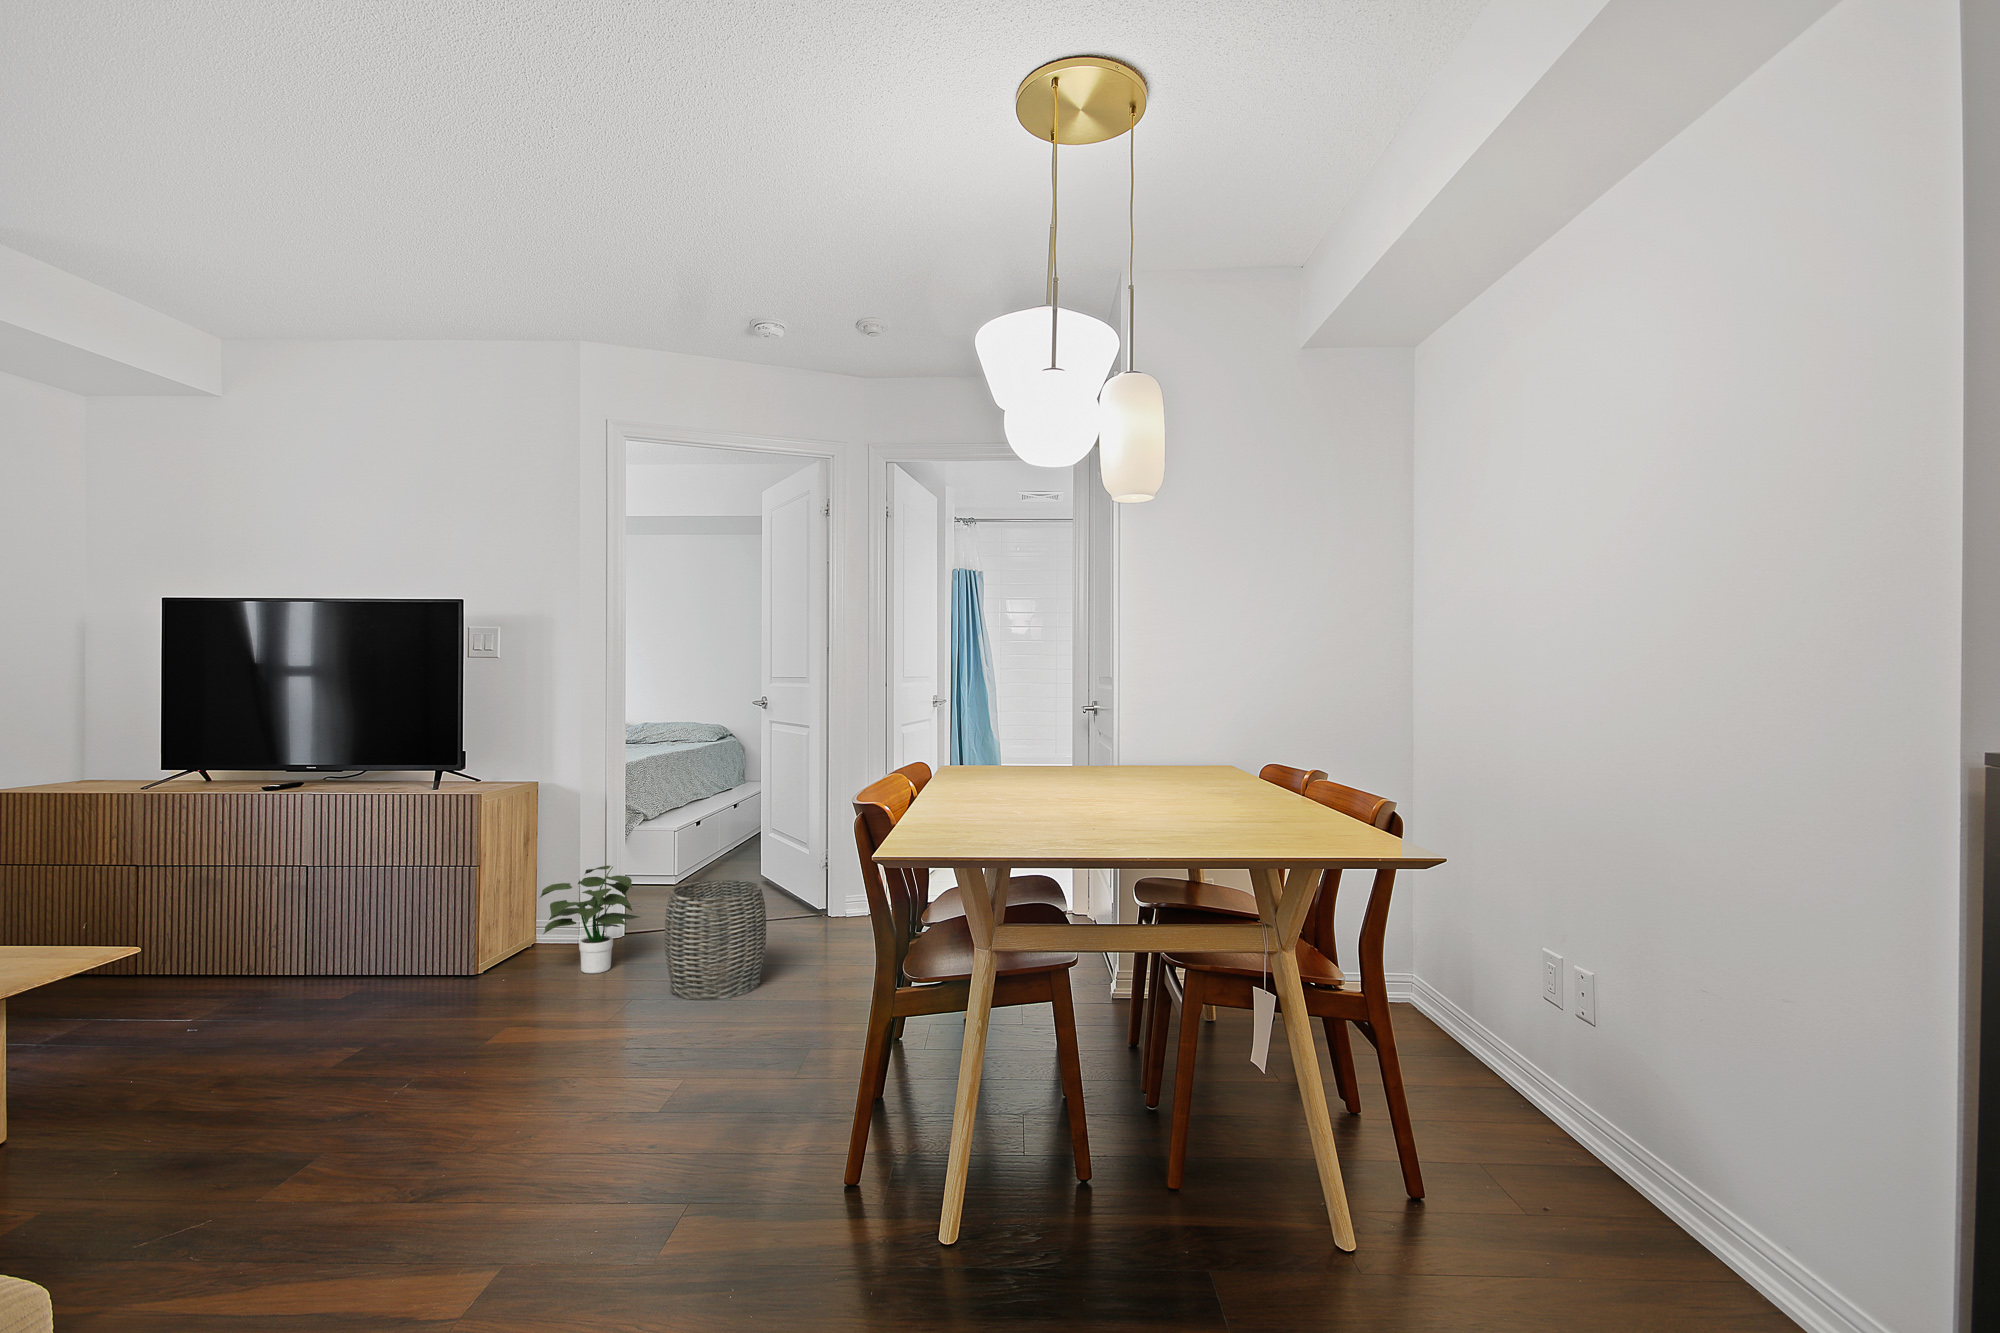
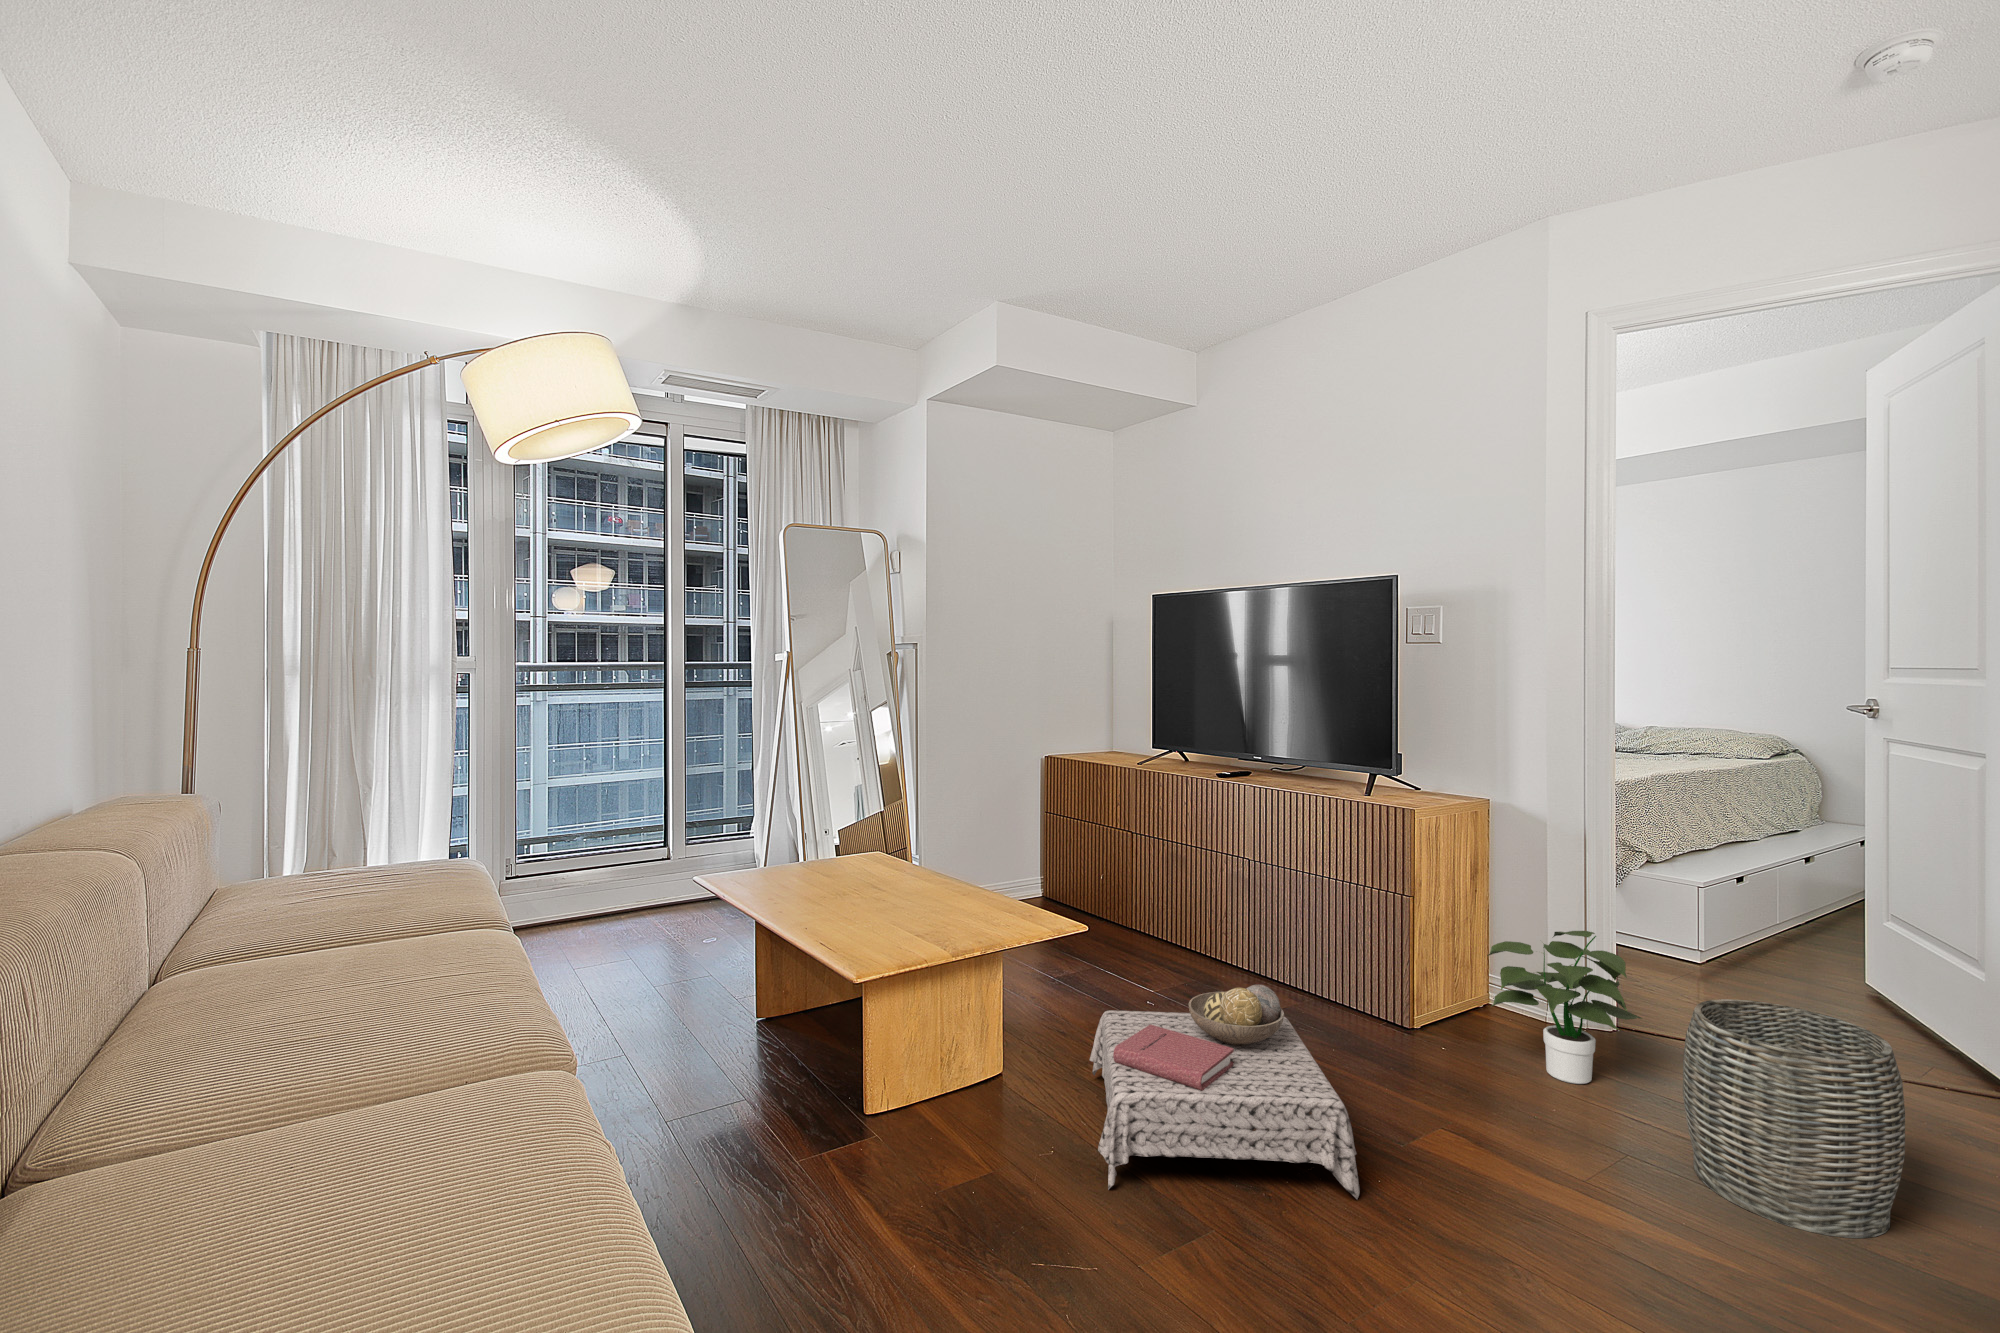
ottoman: none [178,948,467,1140] -> present [1089,984,1360,1199]

